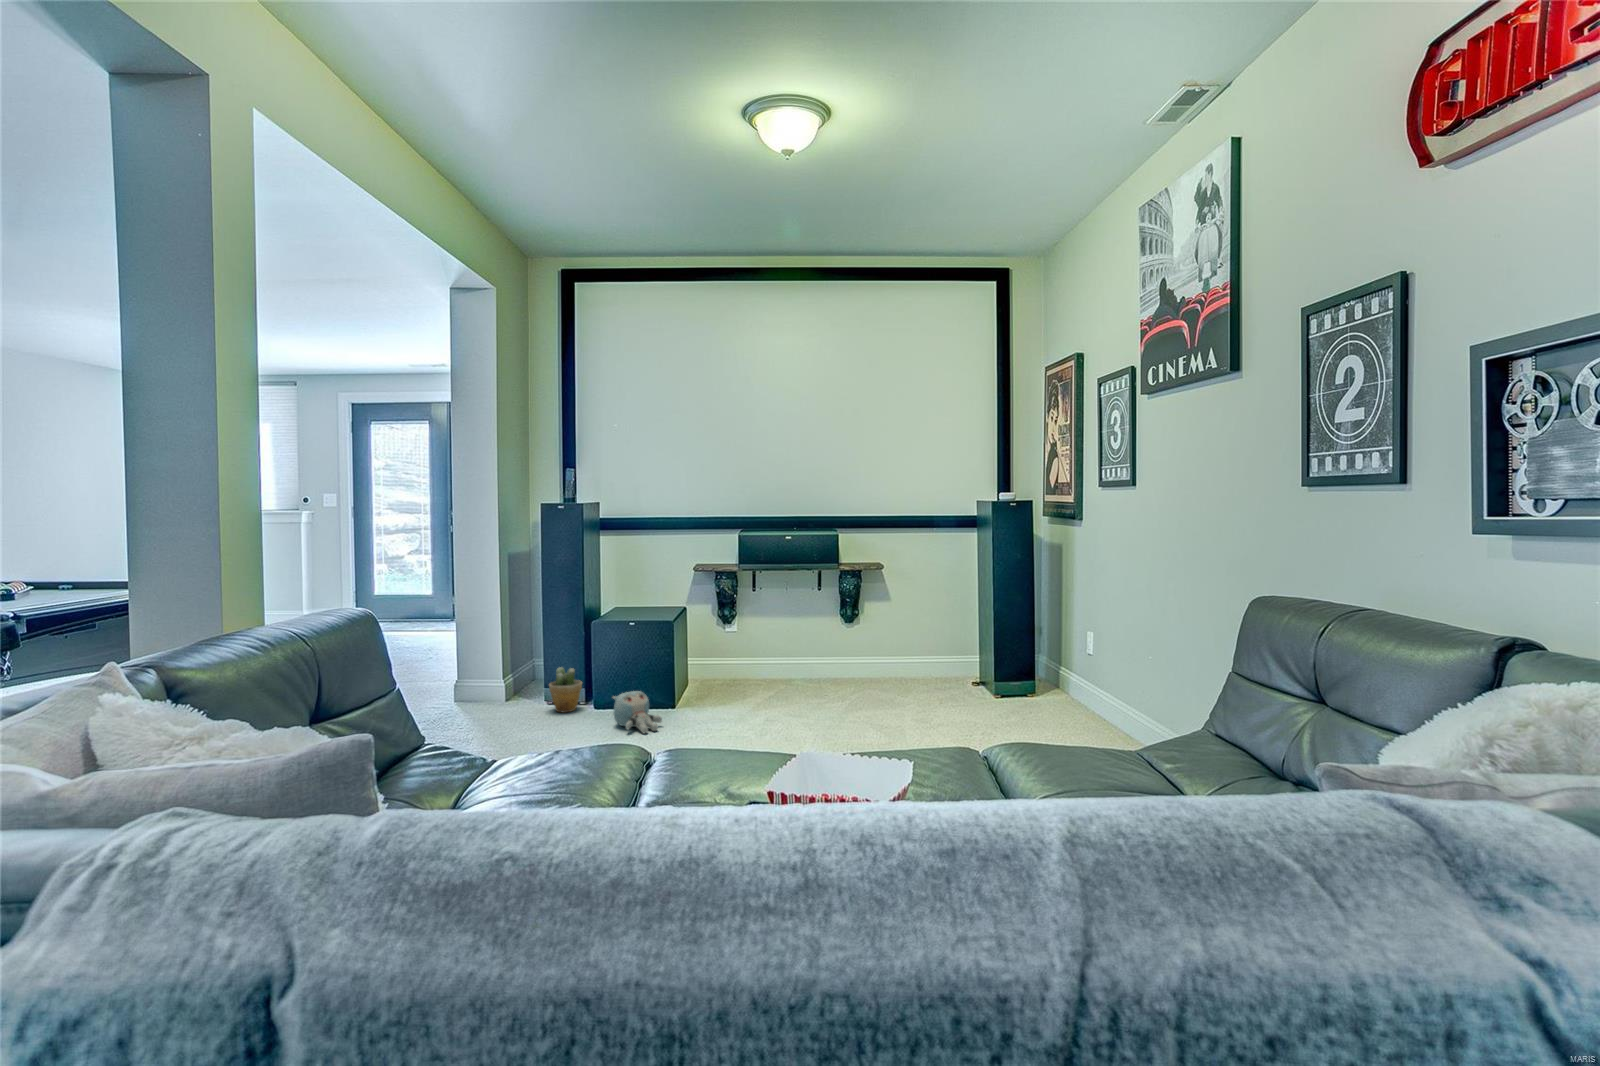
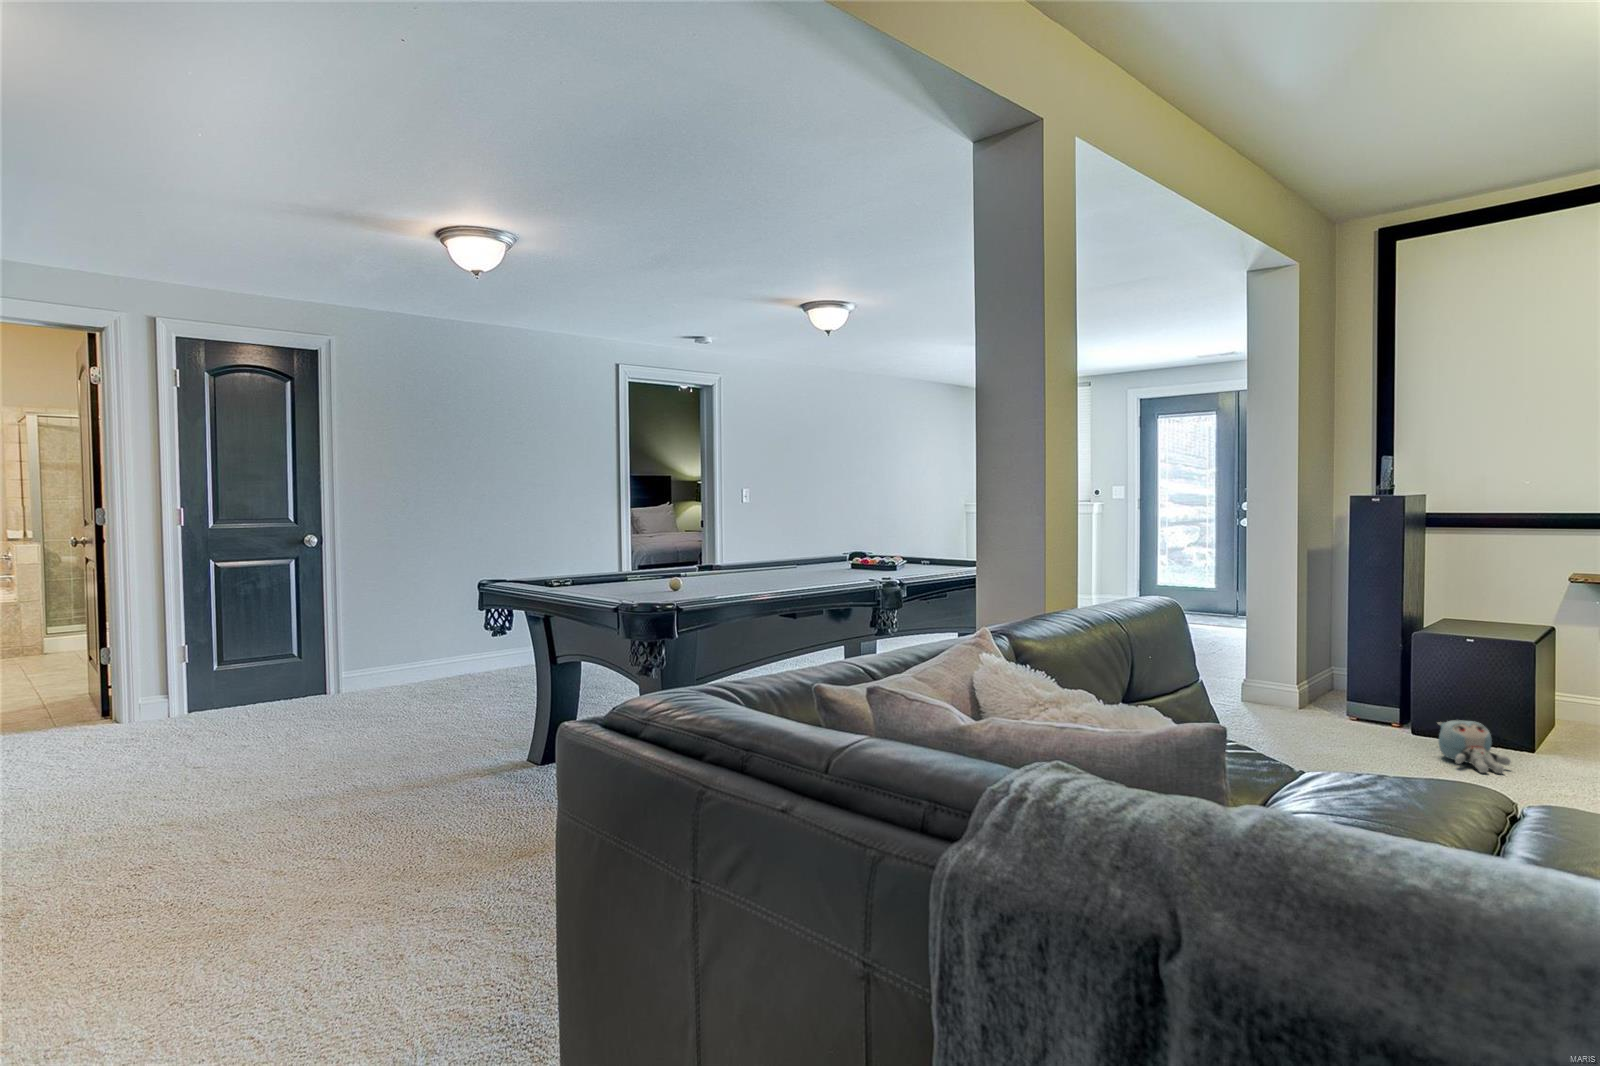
potted plant: present [549,667,582,712] -> none [1353,680,1397,732]

